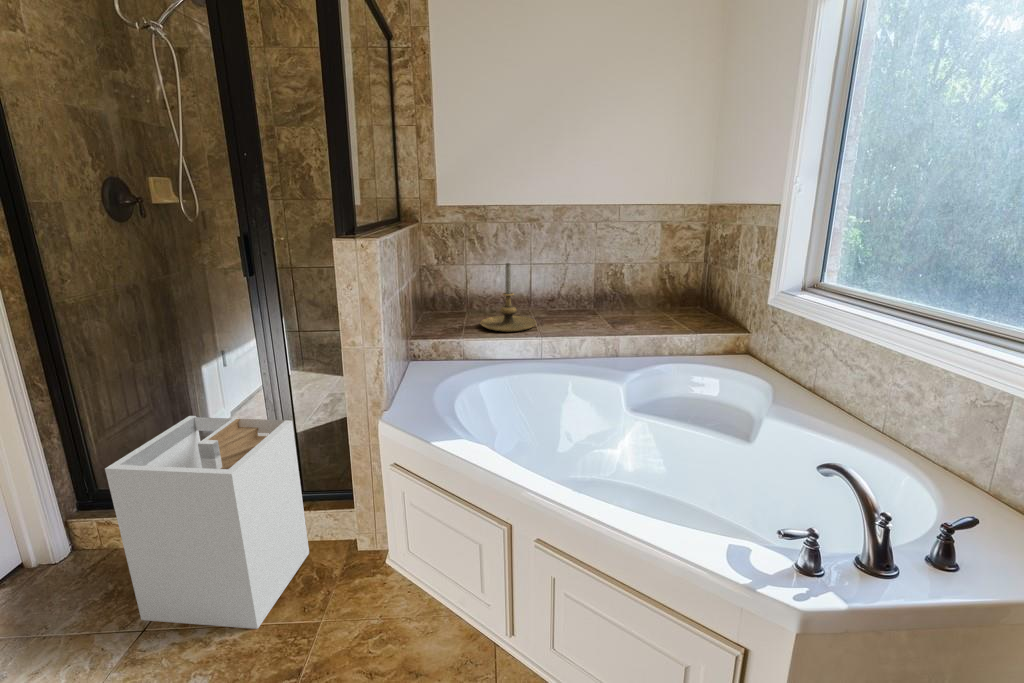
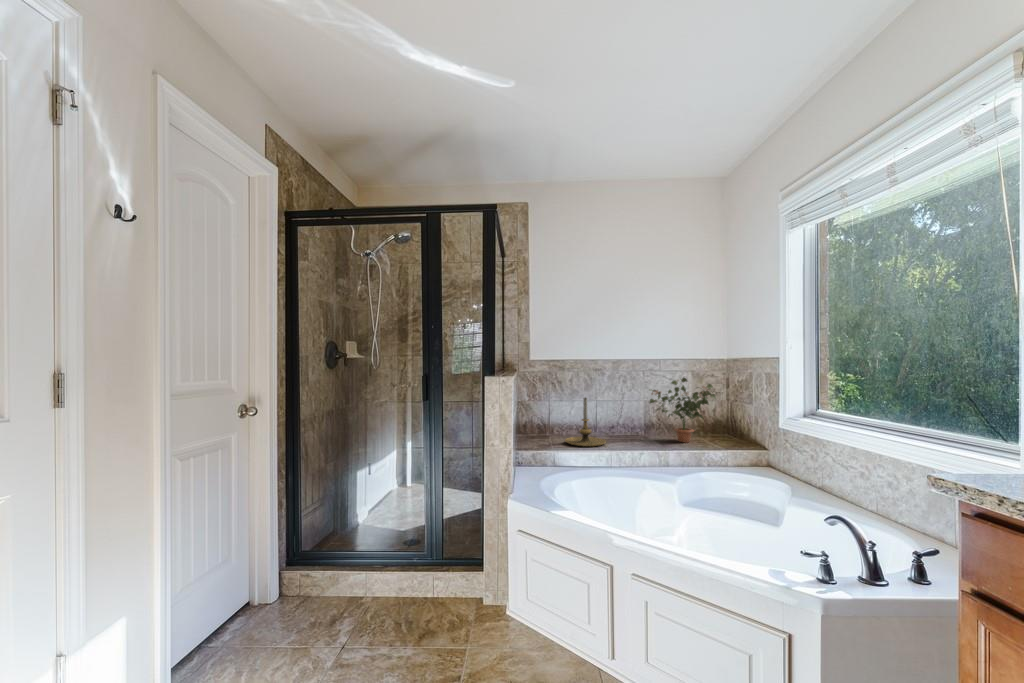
potted plant: none [598,232,691,322] -> present [650,378,716,442]
laundry hamper: present [105,416,309,629] -> none [340,494,448,651]

